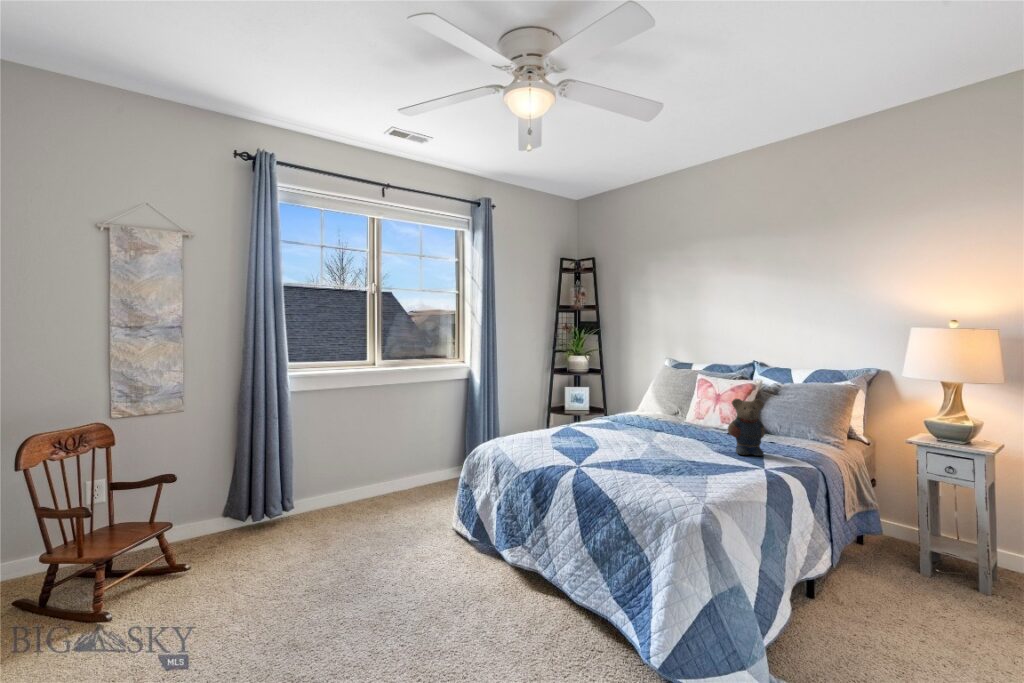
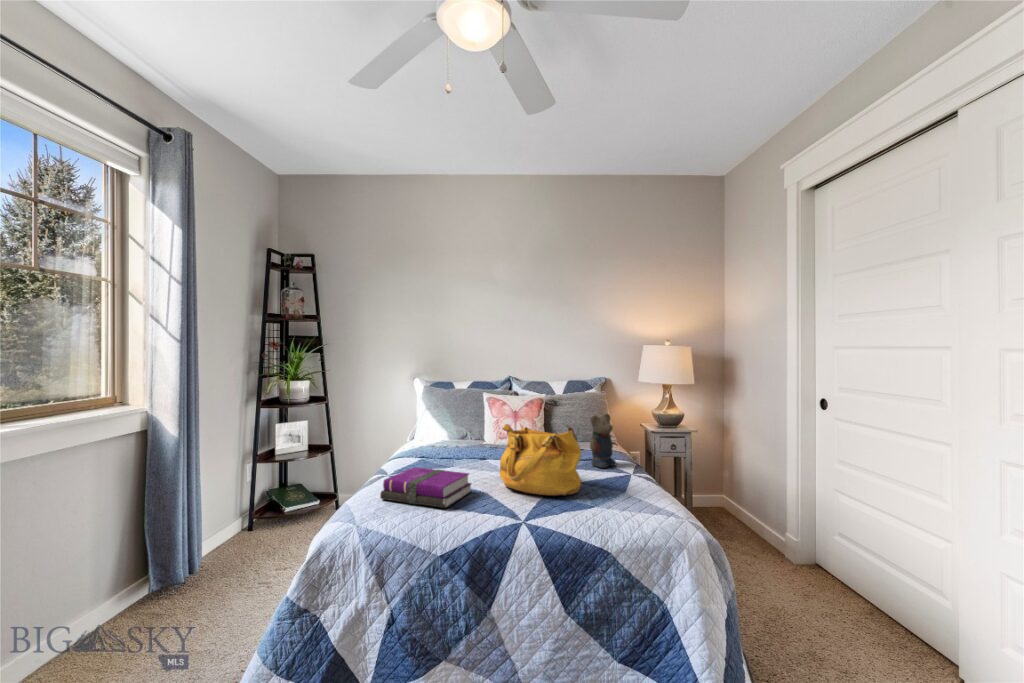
handbag: none [601,393,676,461] -> present [500,424,581,496]
notebook: none [526,418,587,446] -> present [380,467,471,508]

